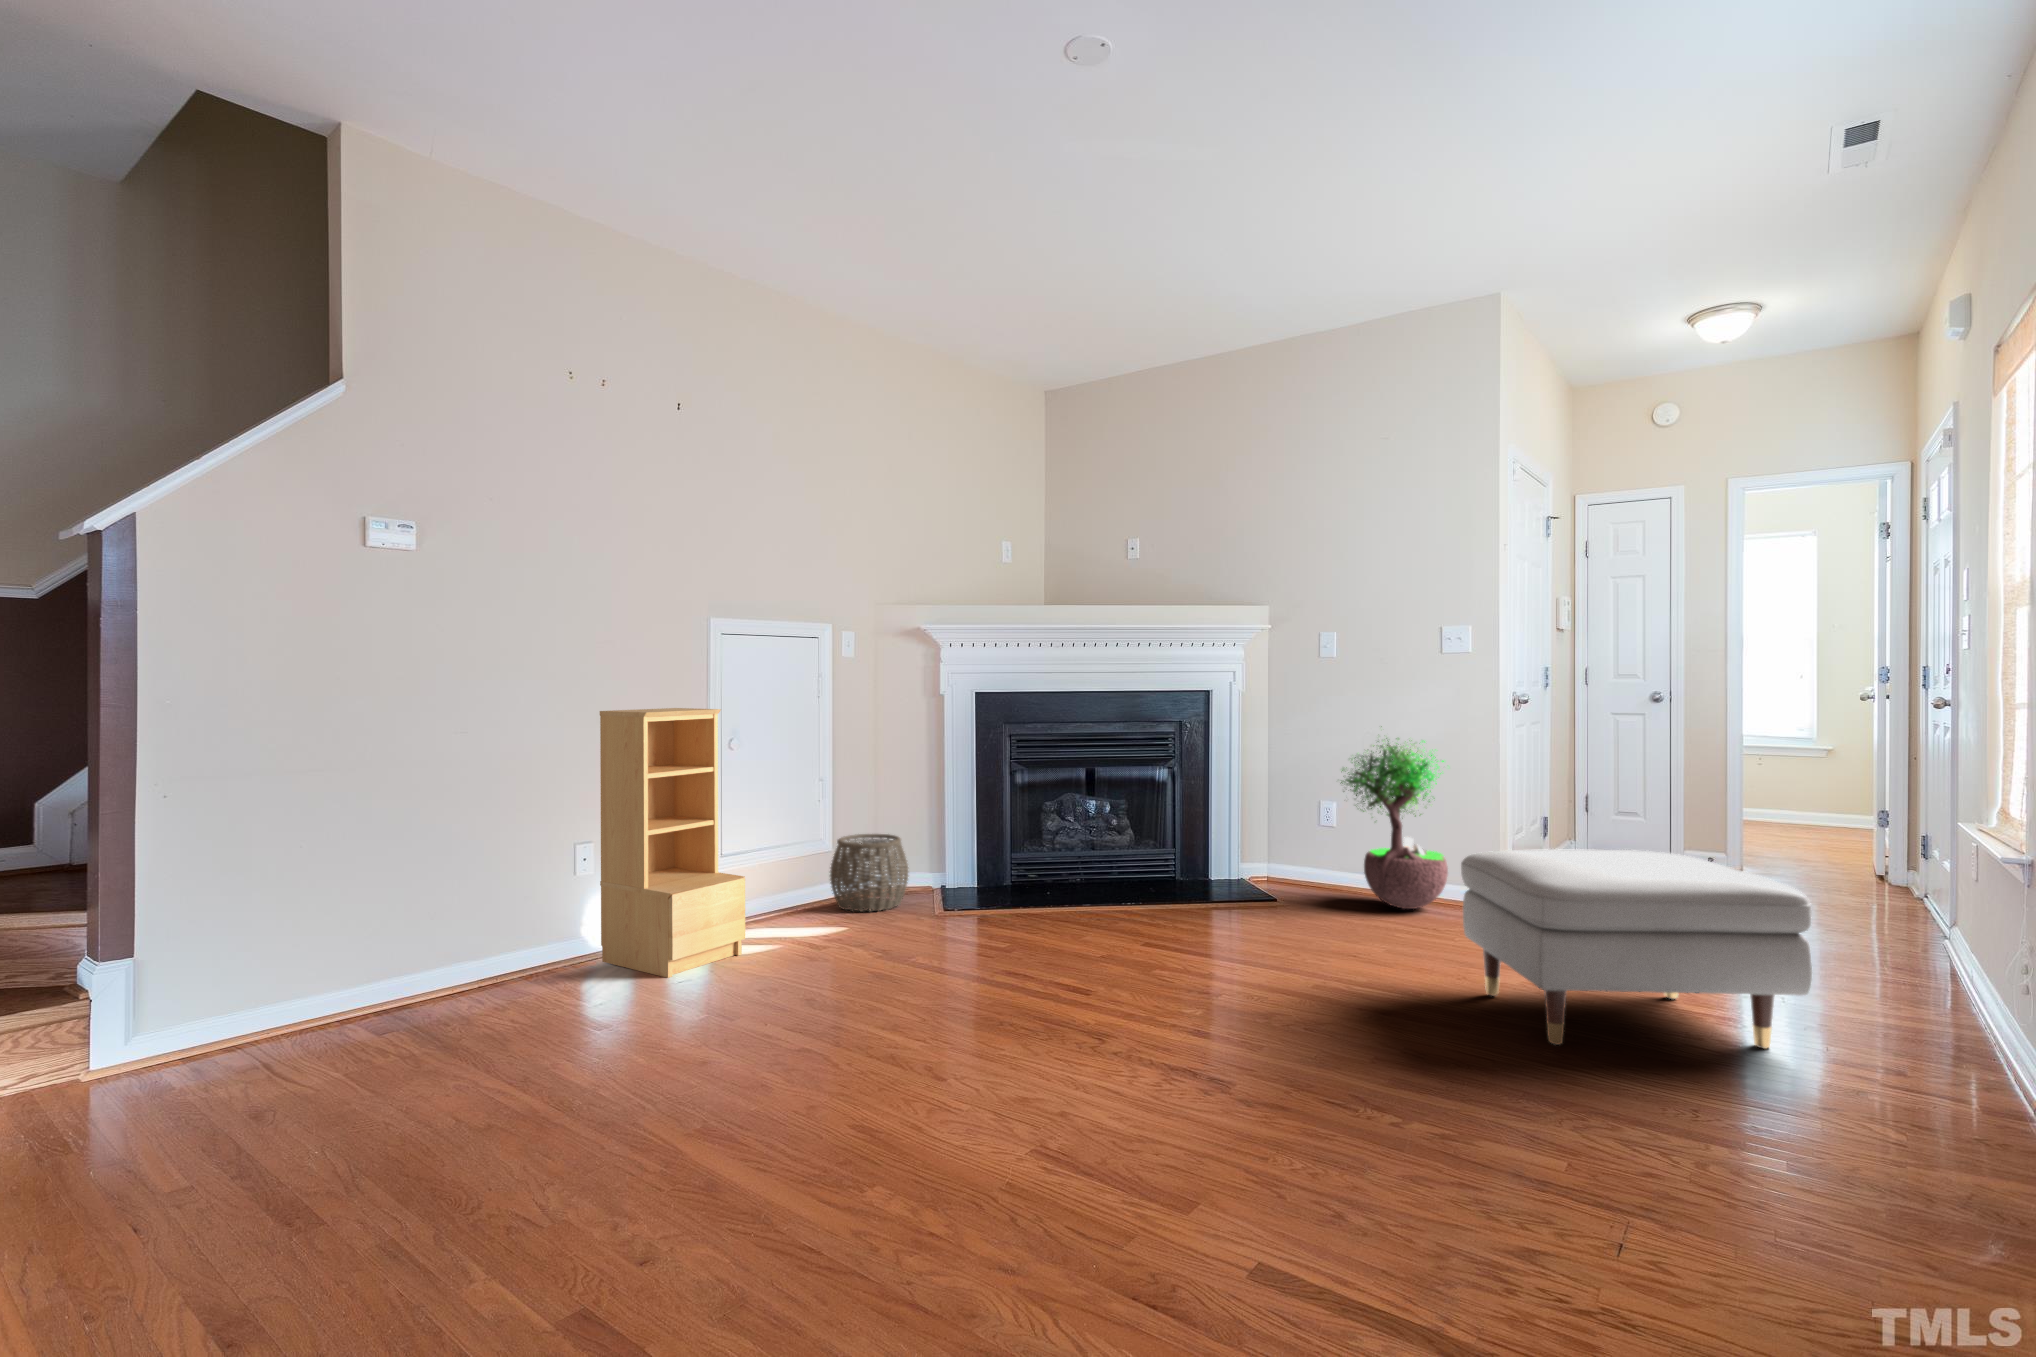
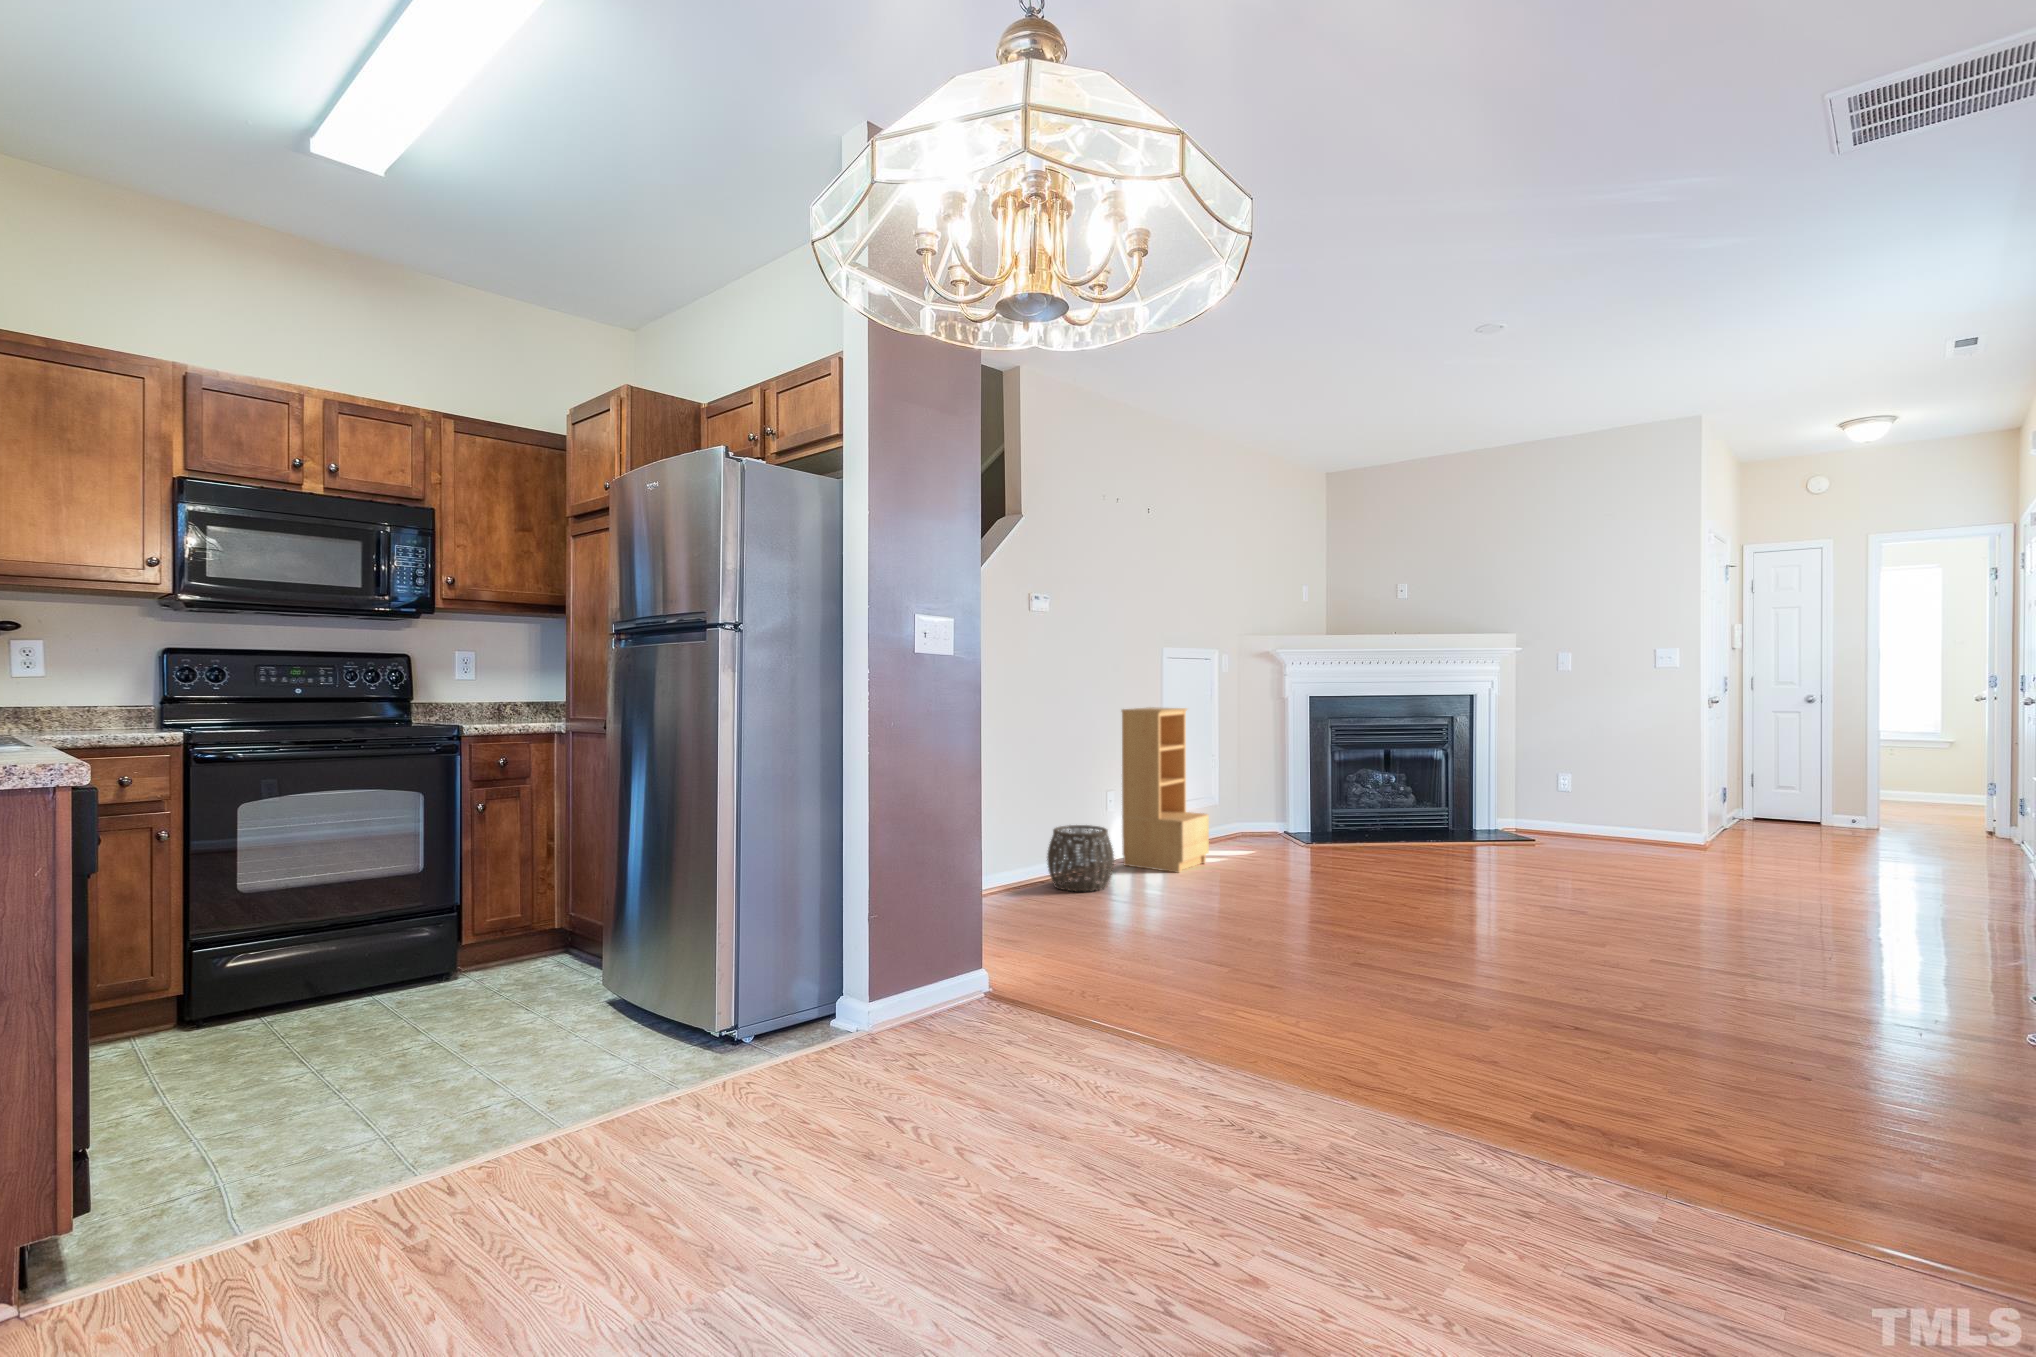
potted tree: present [1340,726,1448,909] -> none [1581,720,1668,847]
woven basket: present [830,834,908,912] -> present [1047,825,1114,892]
ottoman: present [1461,849,1812,1049] -> none [1697,797,1933,910]

